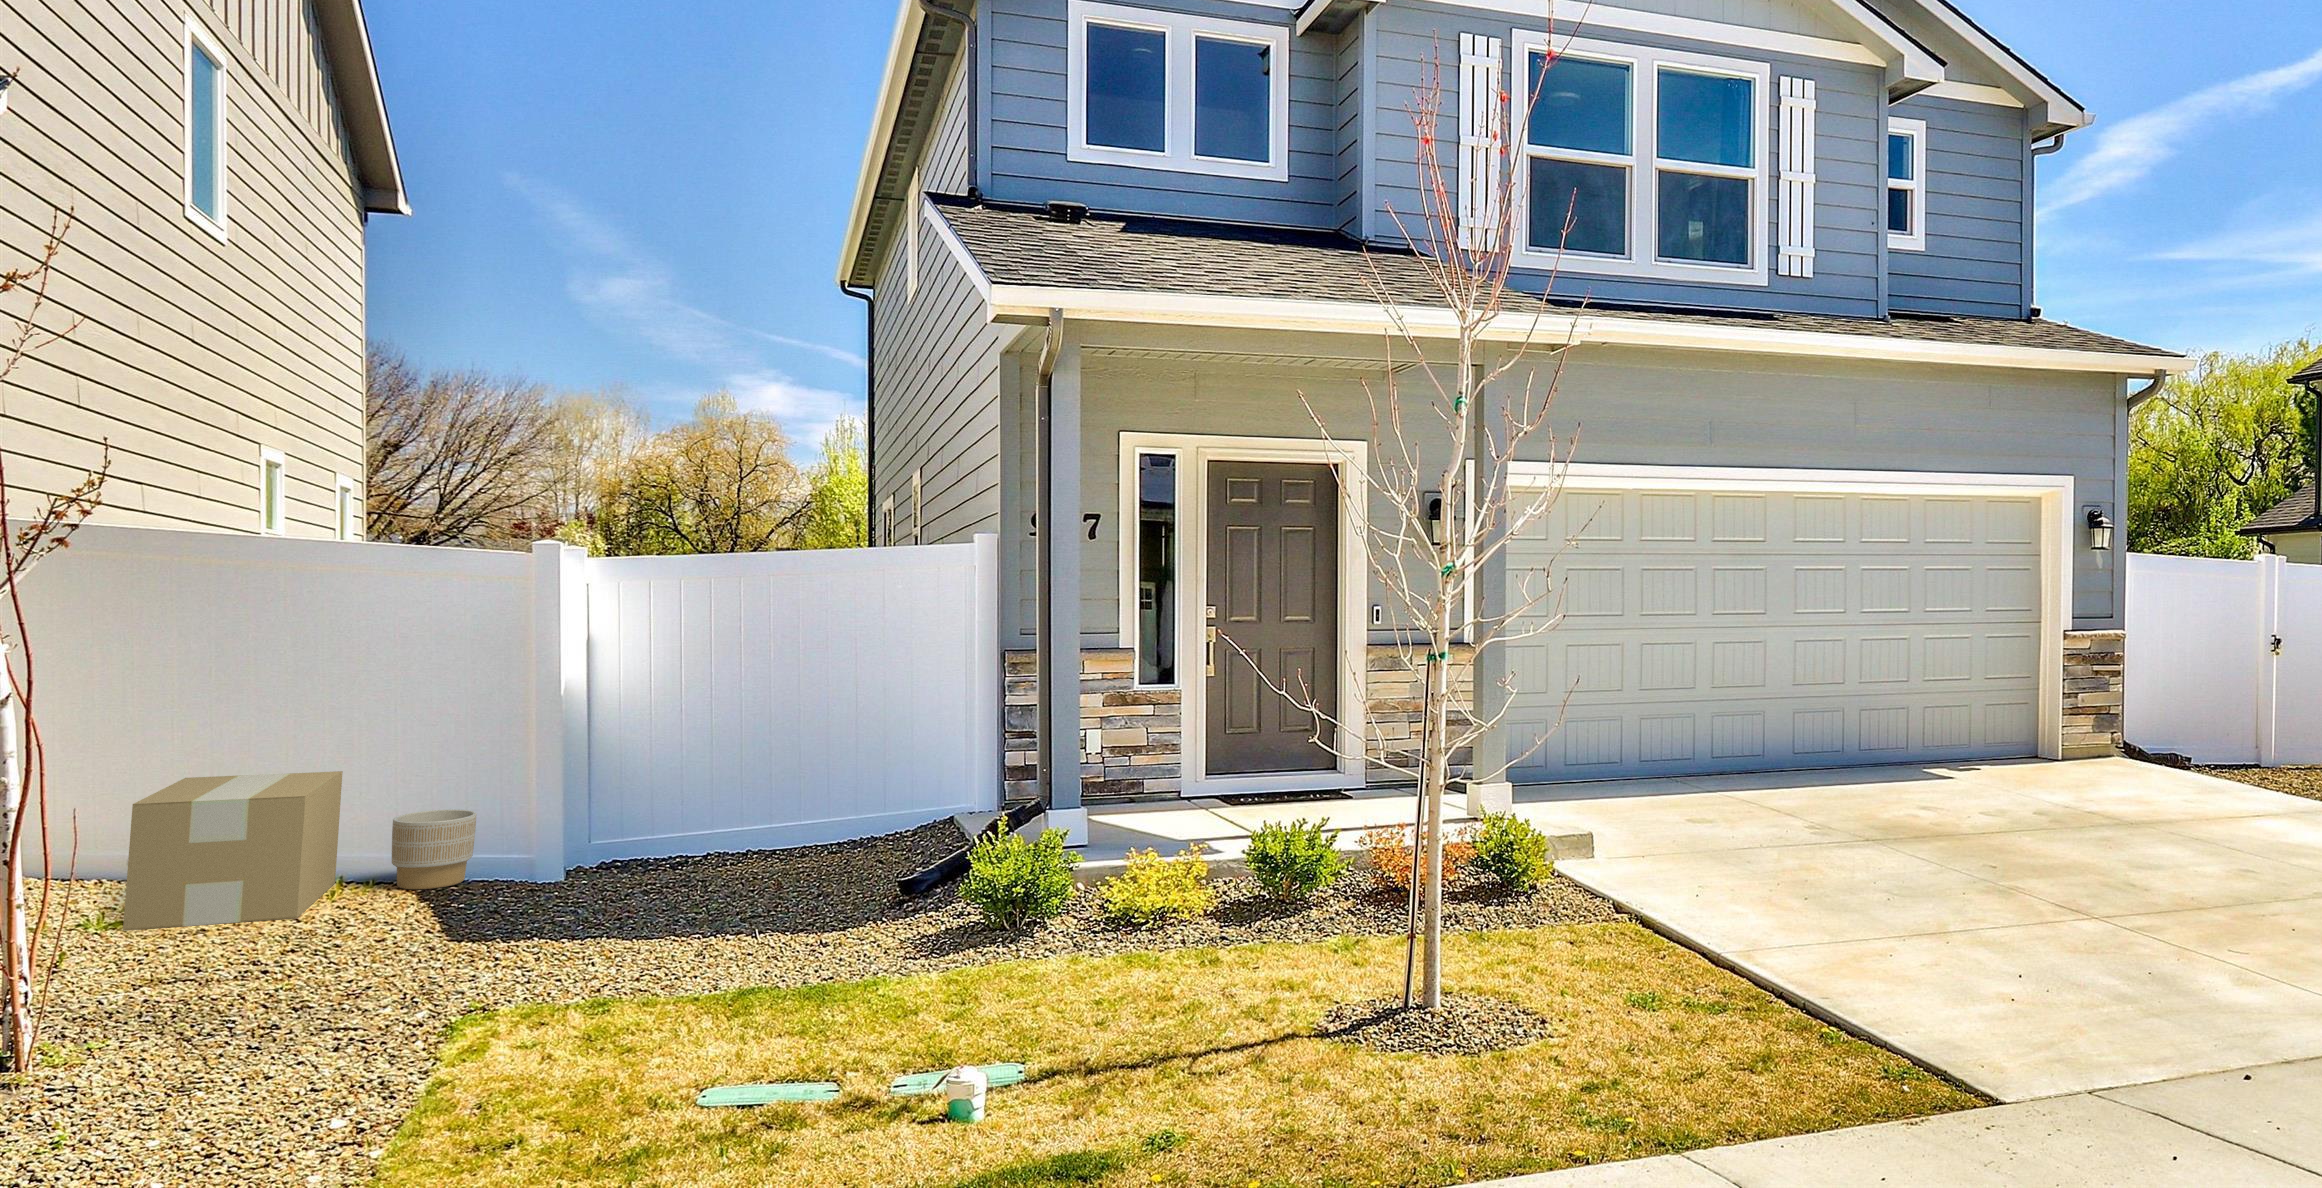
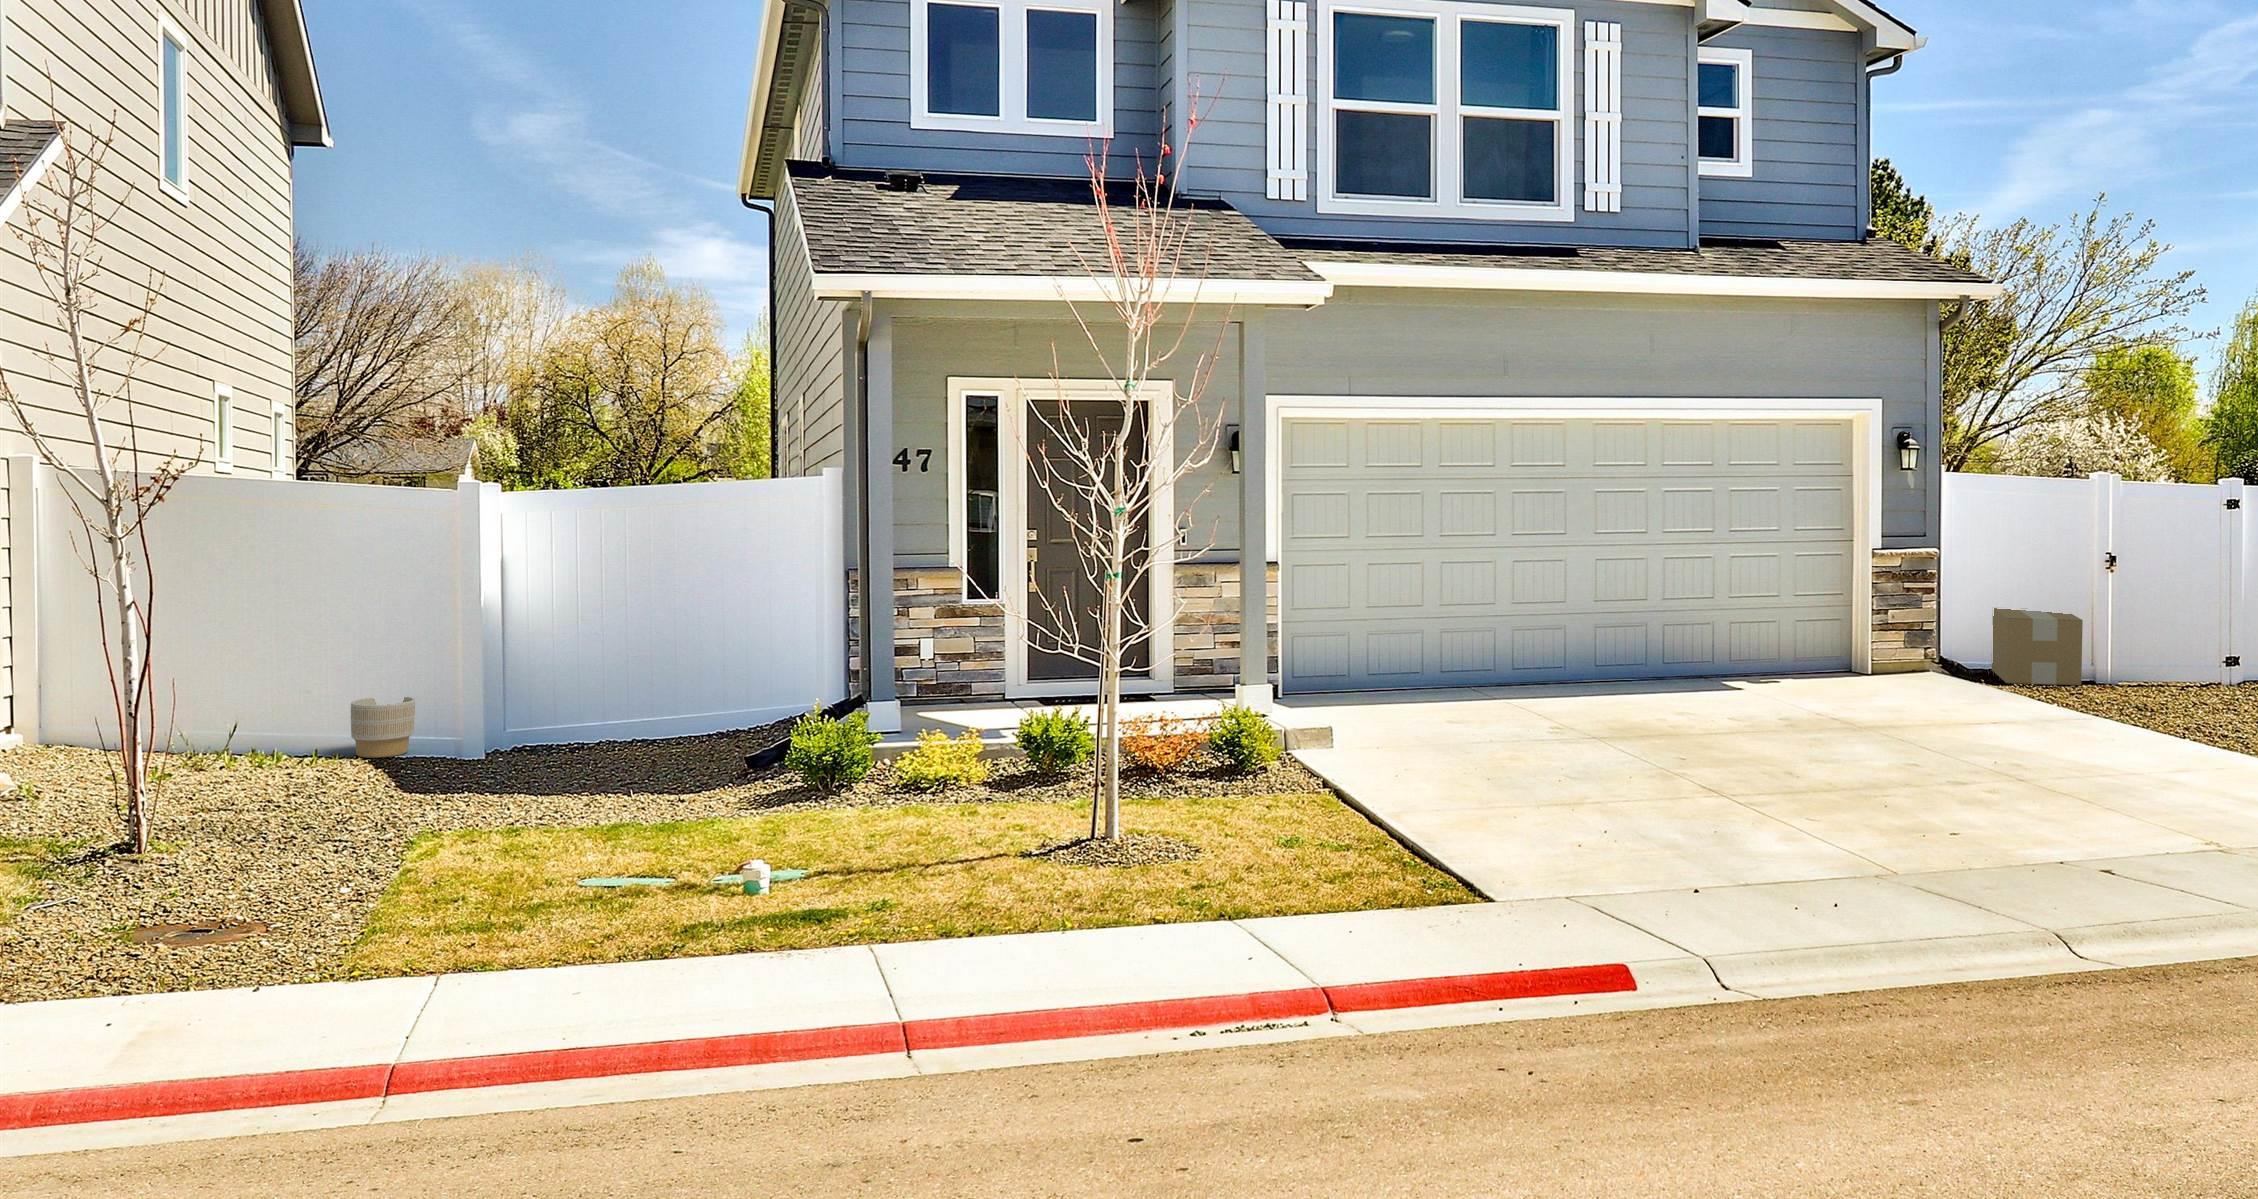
cardboard box: present [123,771,343,931] -> present [1992,608,2083,685]

